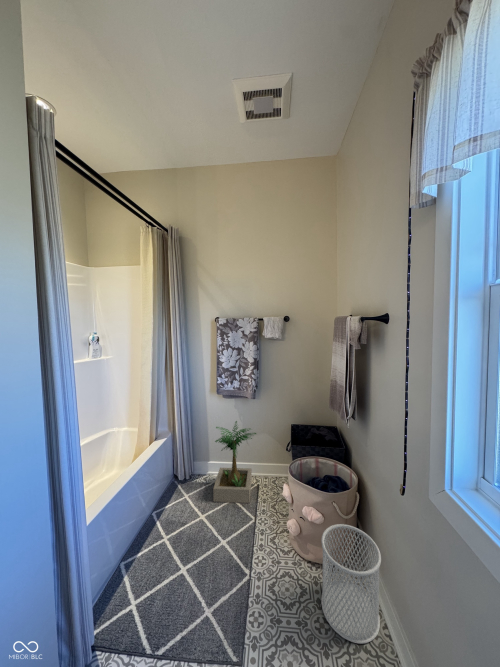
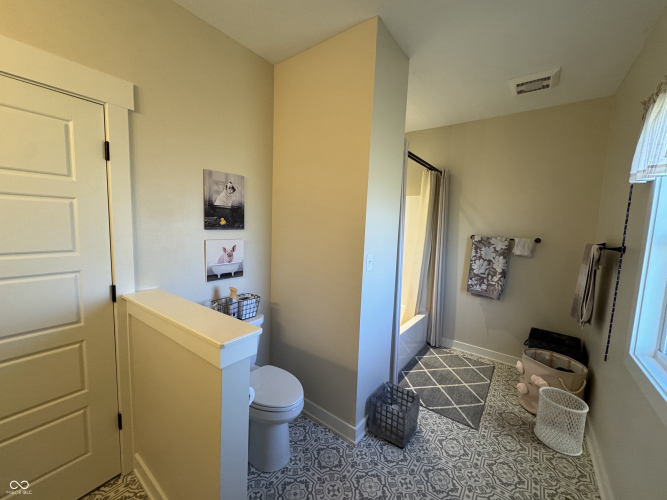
potted plant: present [213,421,256,503] -> none [457,313,501,372]

